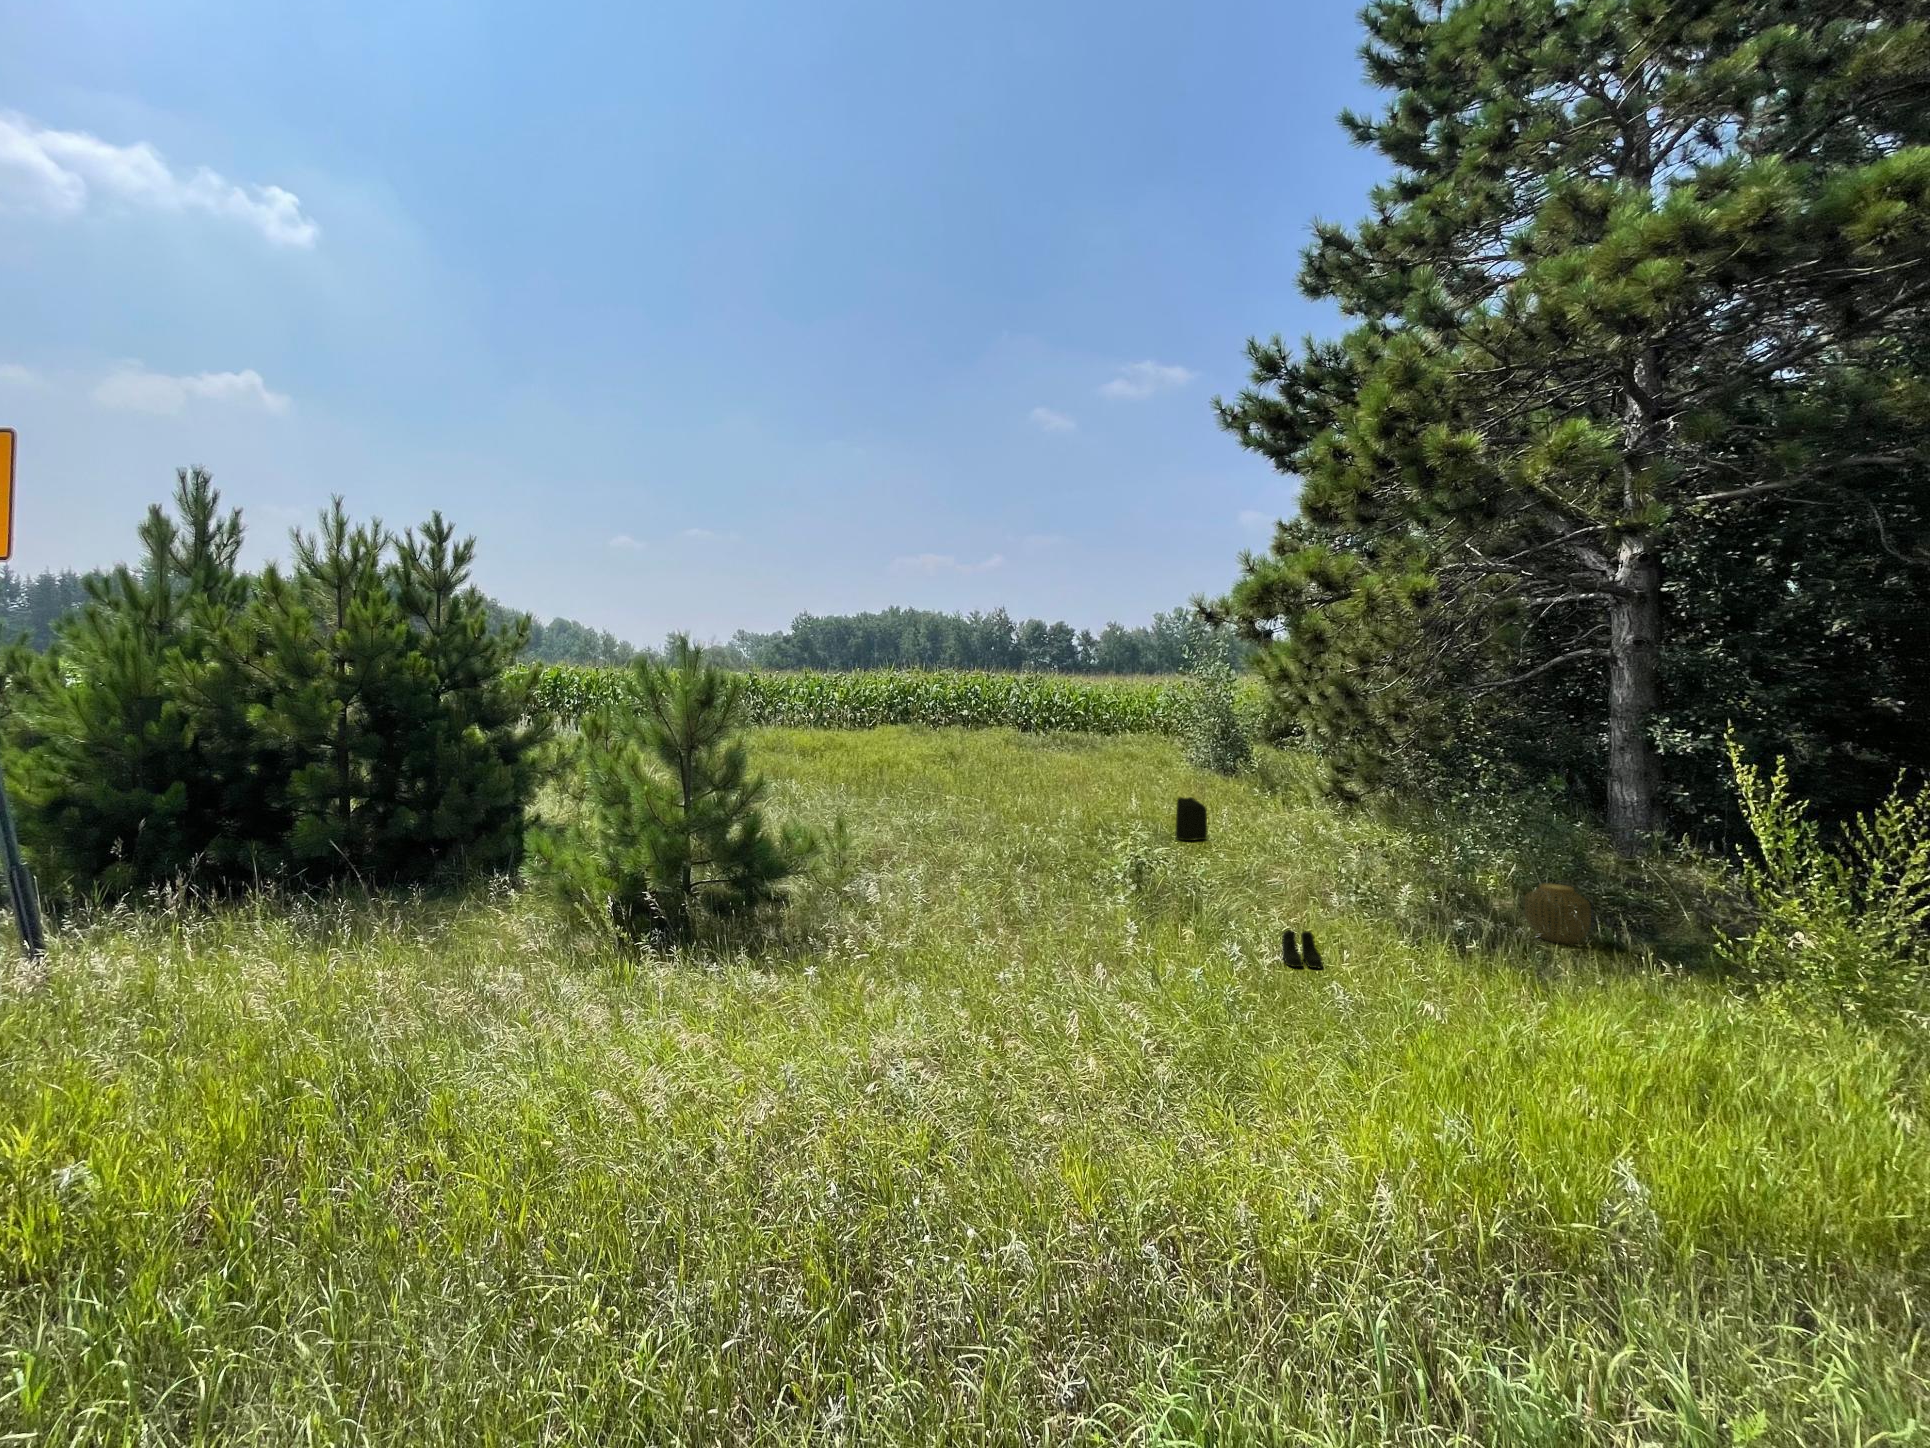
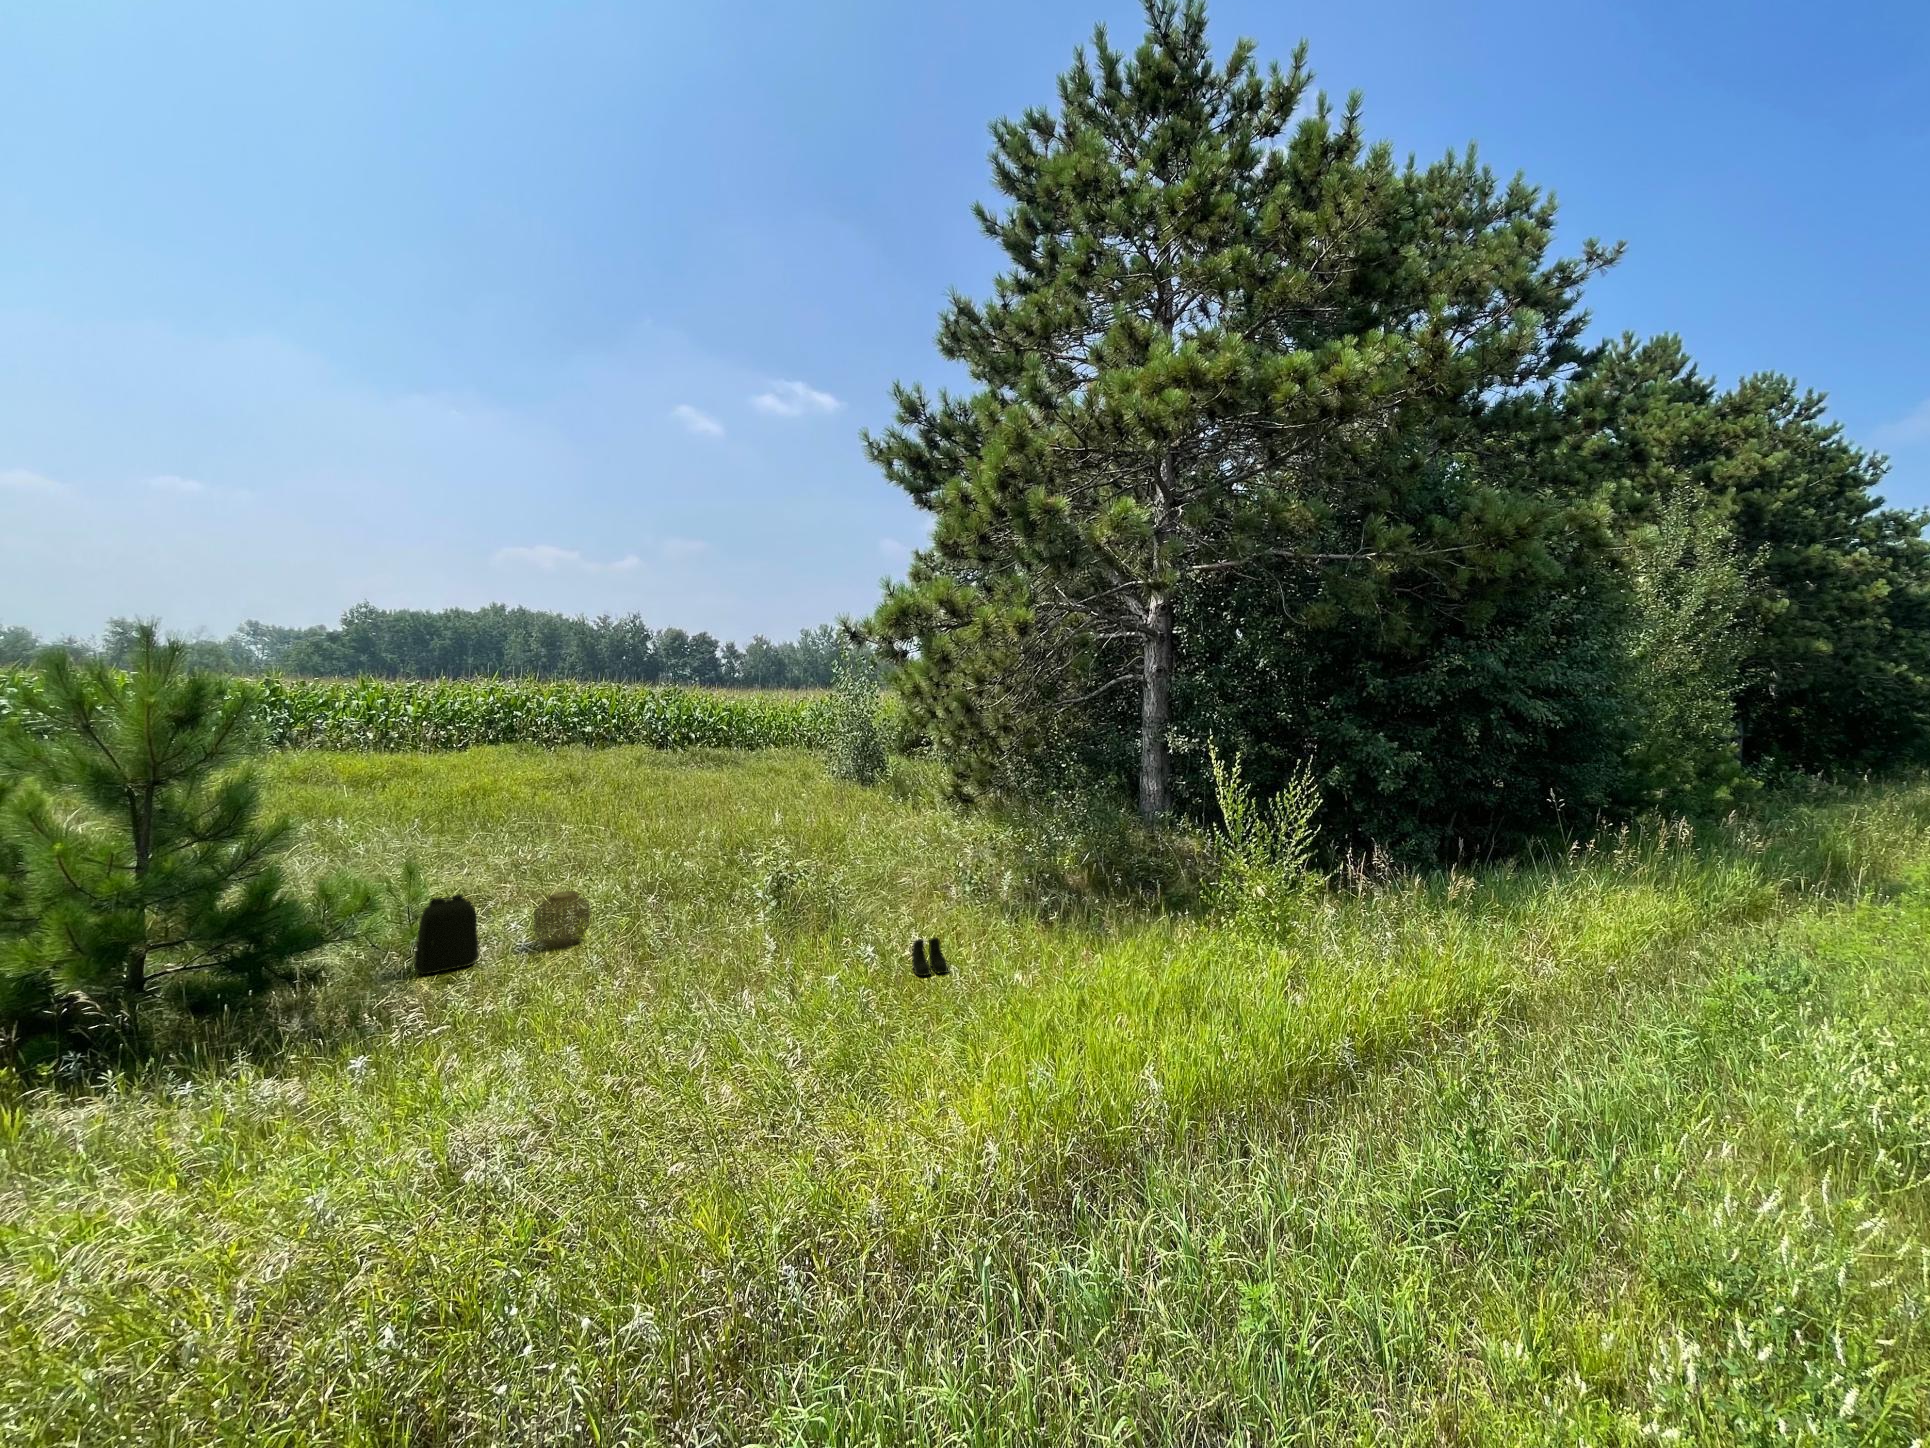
backpack: present [1175,797,1208,841] -> present [414,894,479,974]
woven basket: present [1525,883,1591,943] -> present [534,891,590,948]

